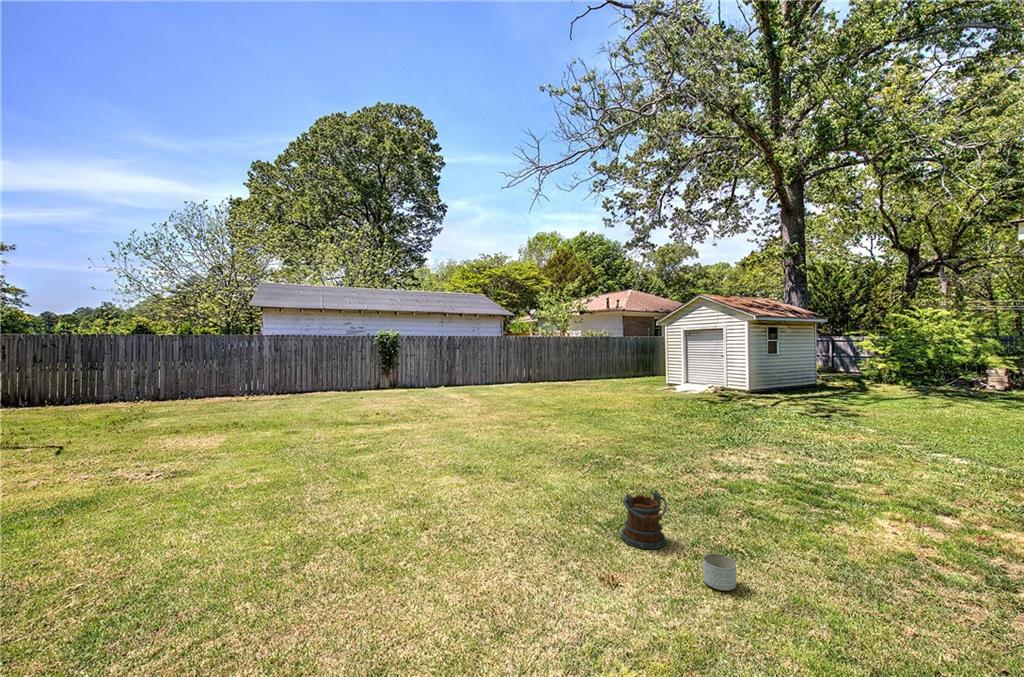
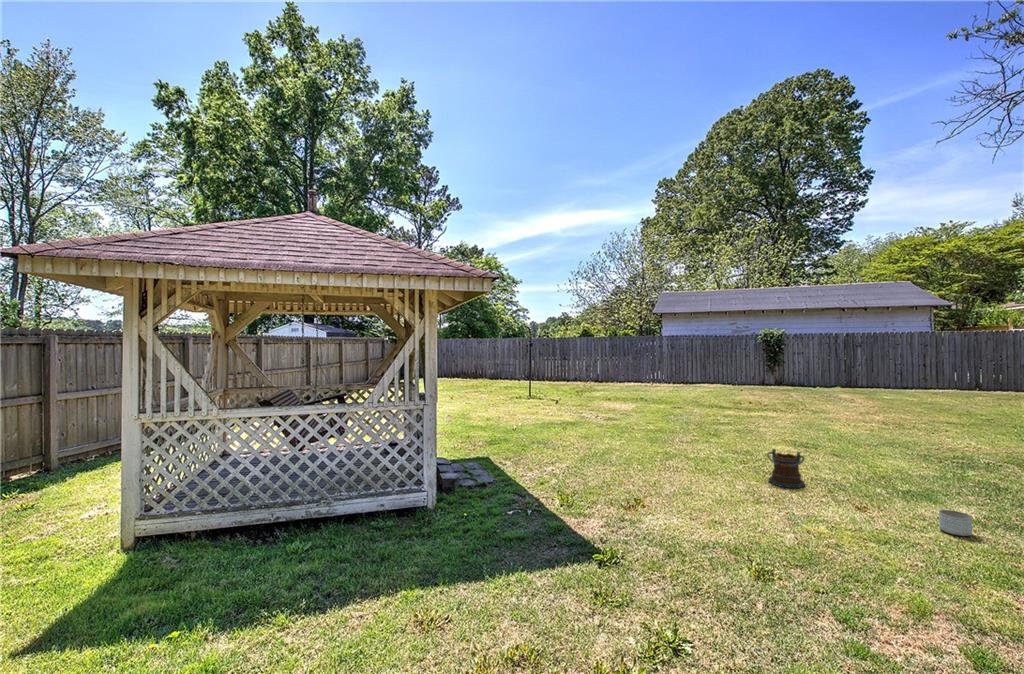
bucket: present [620,492,667,549] -> present [767,449,805,488]

